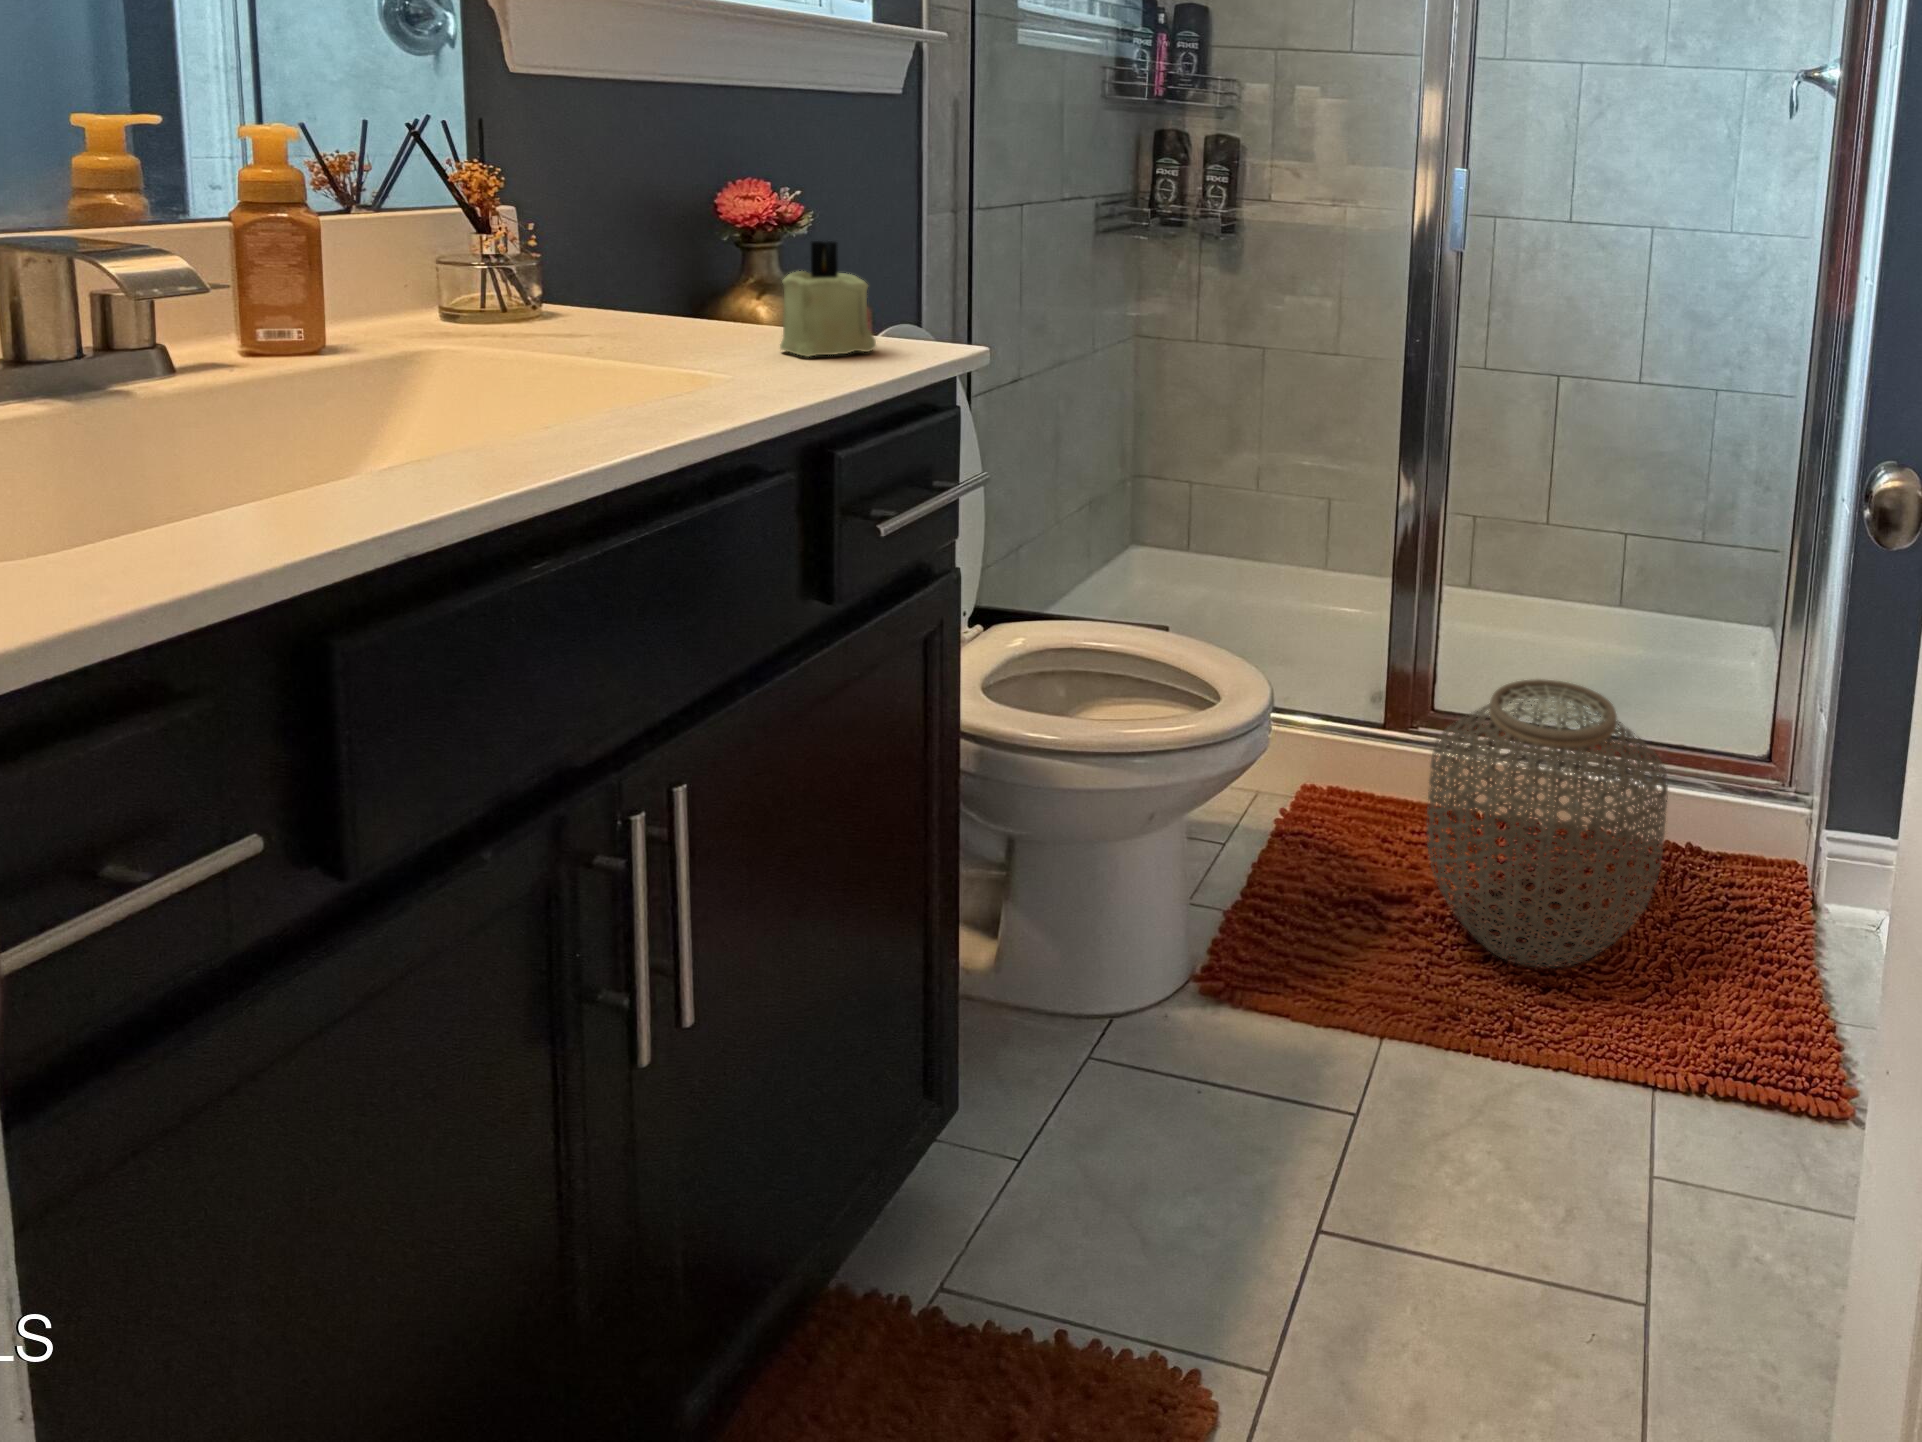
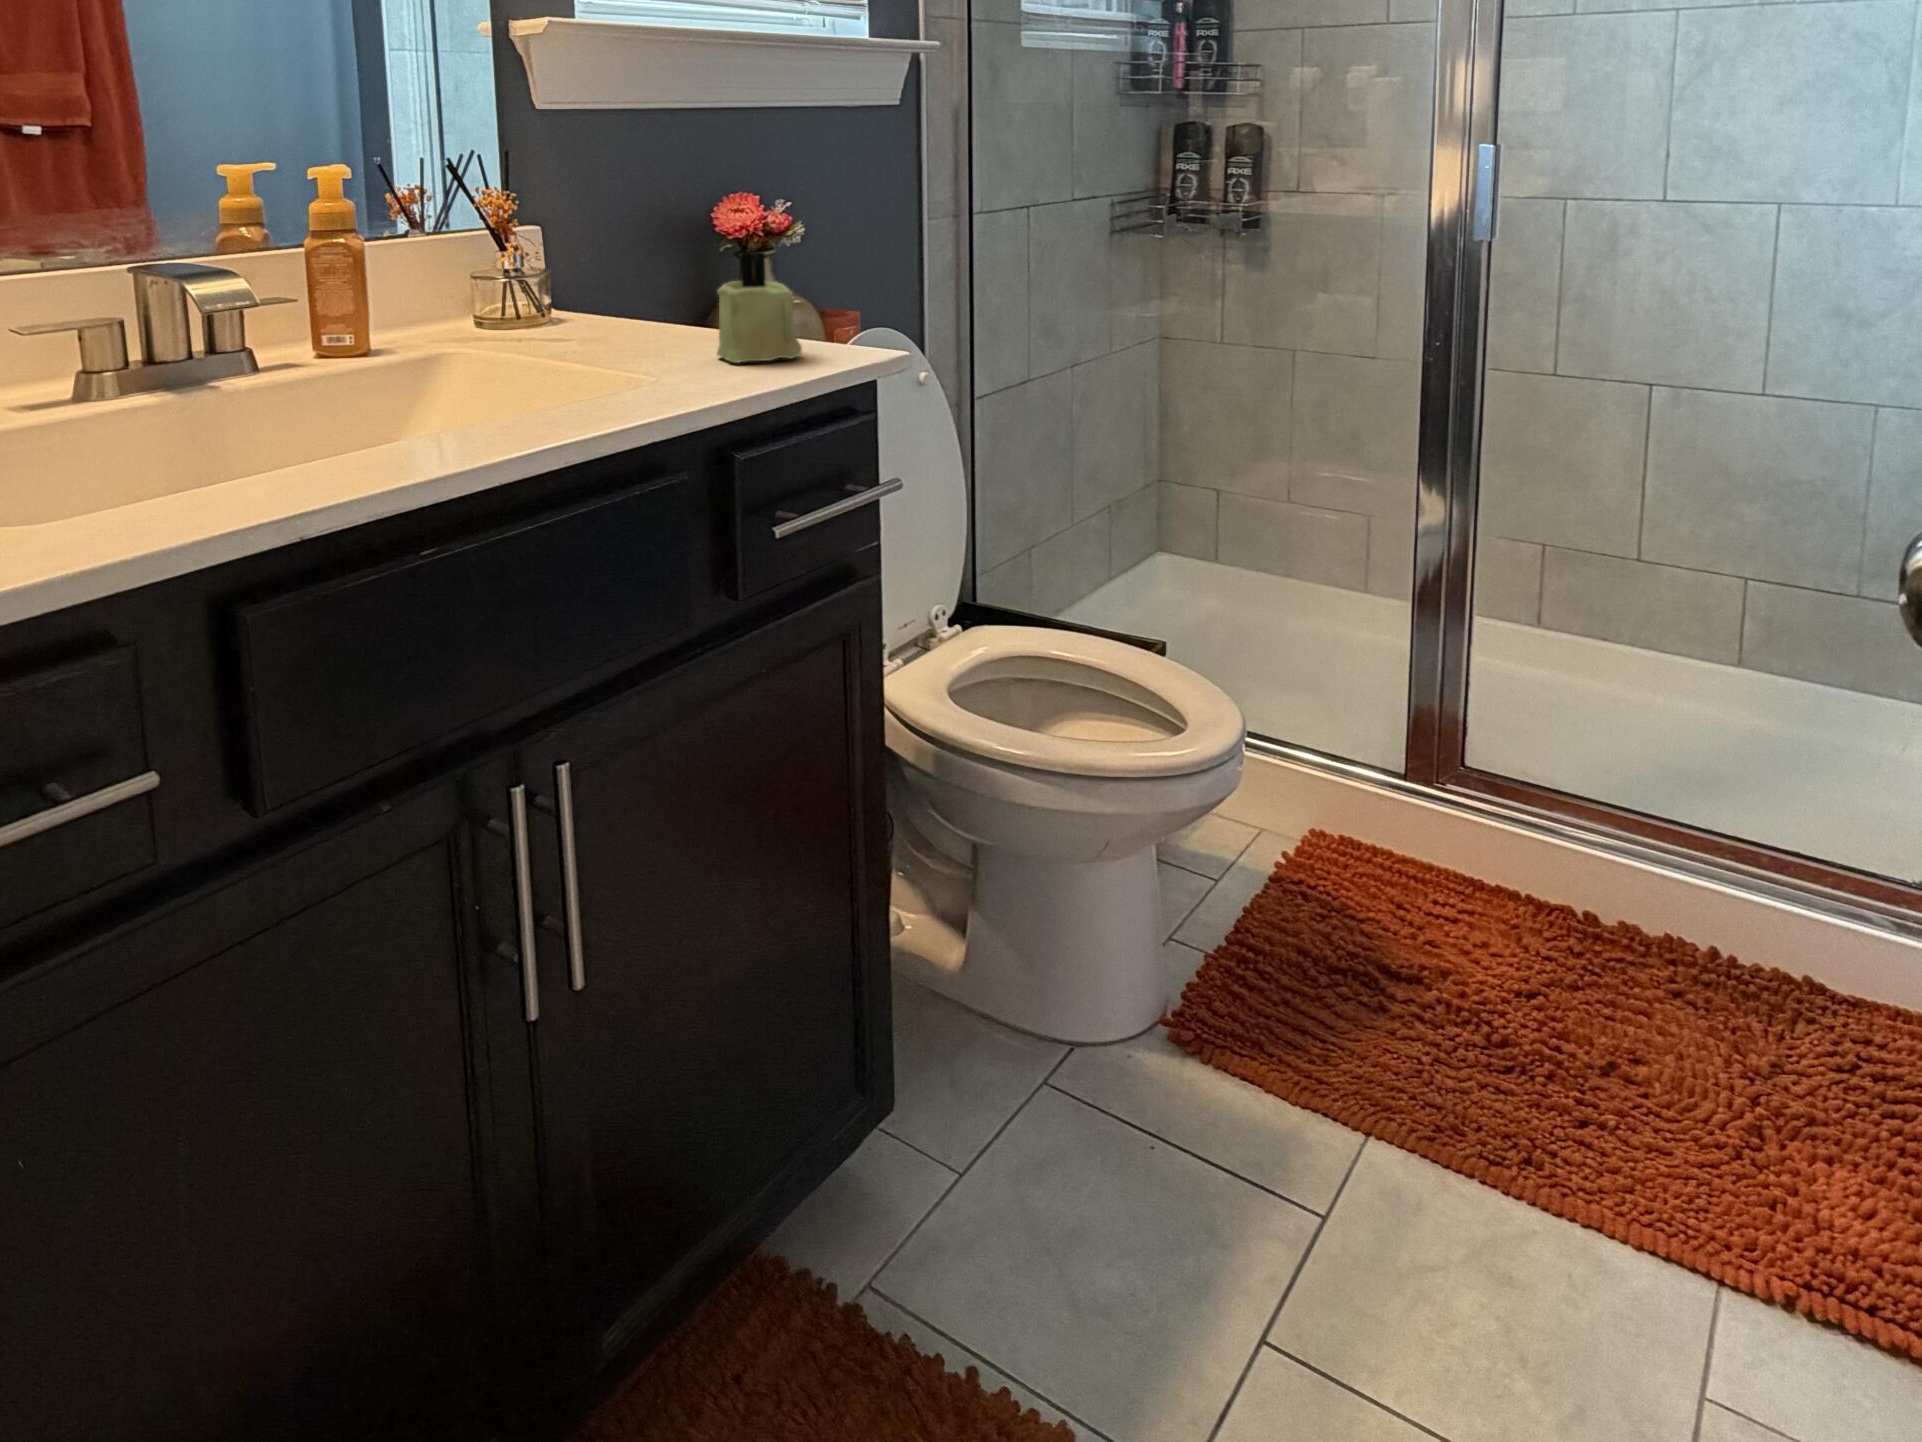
woven basket: present [1427,679,1668,967] -> none [1436,749,1759,1101]

